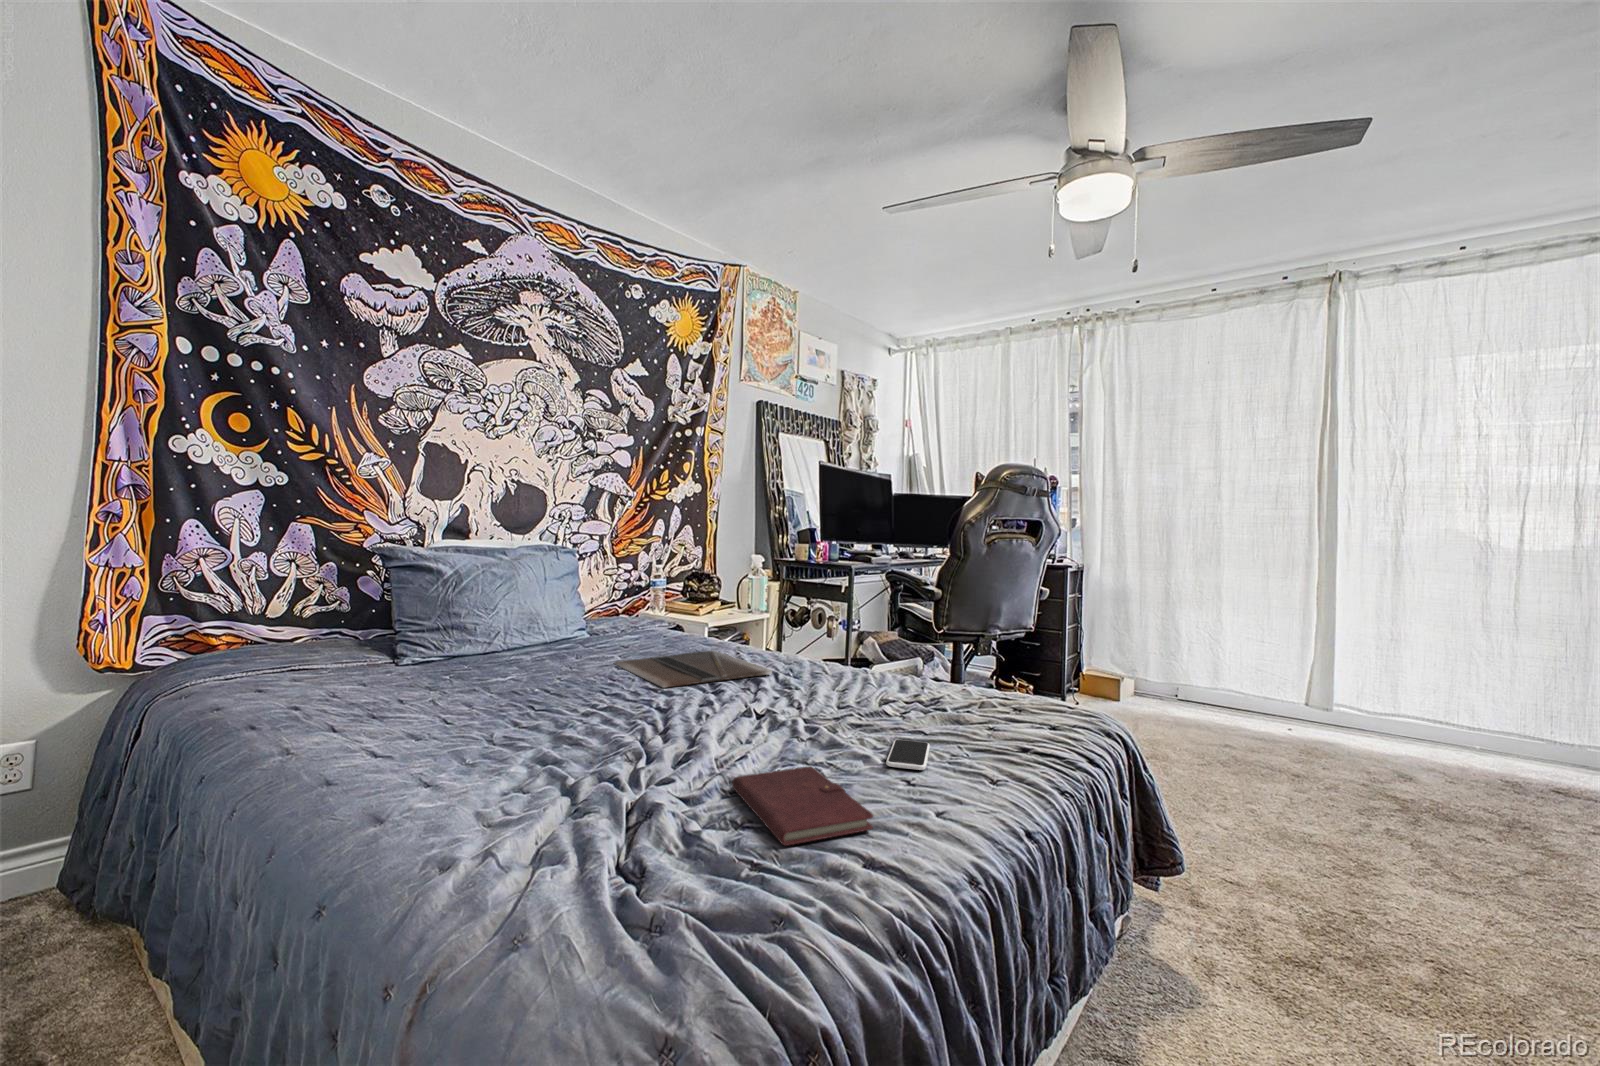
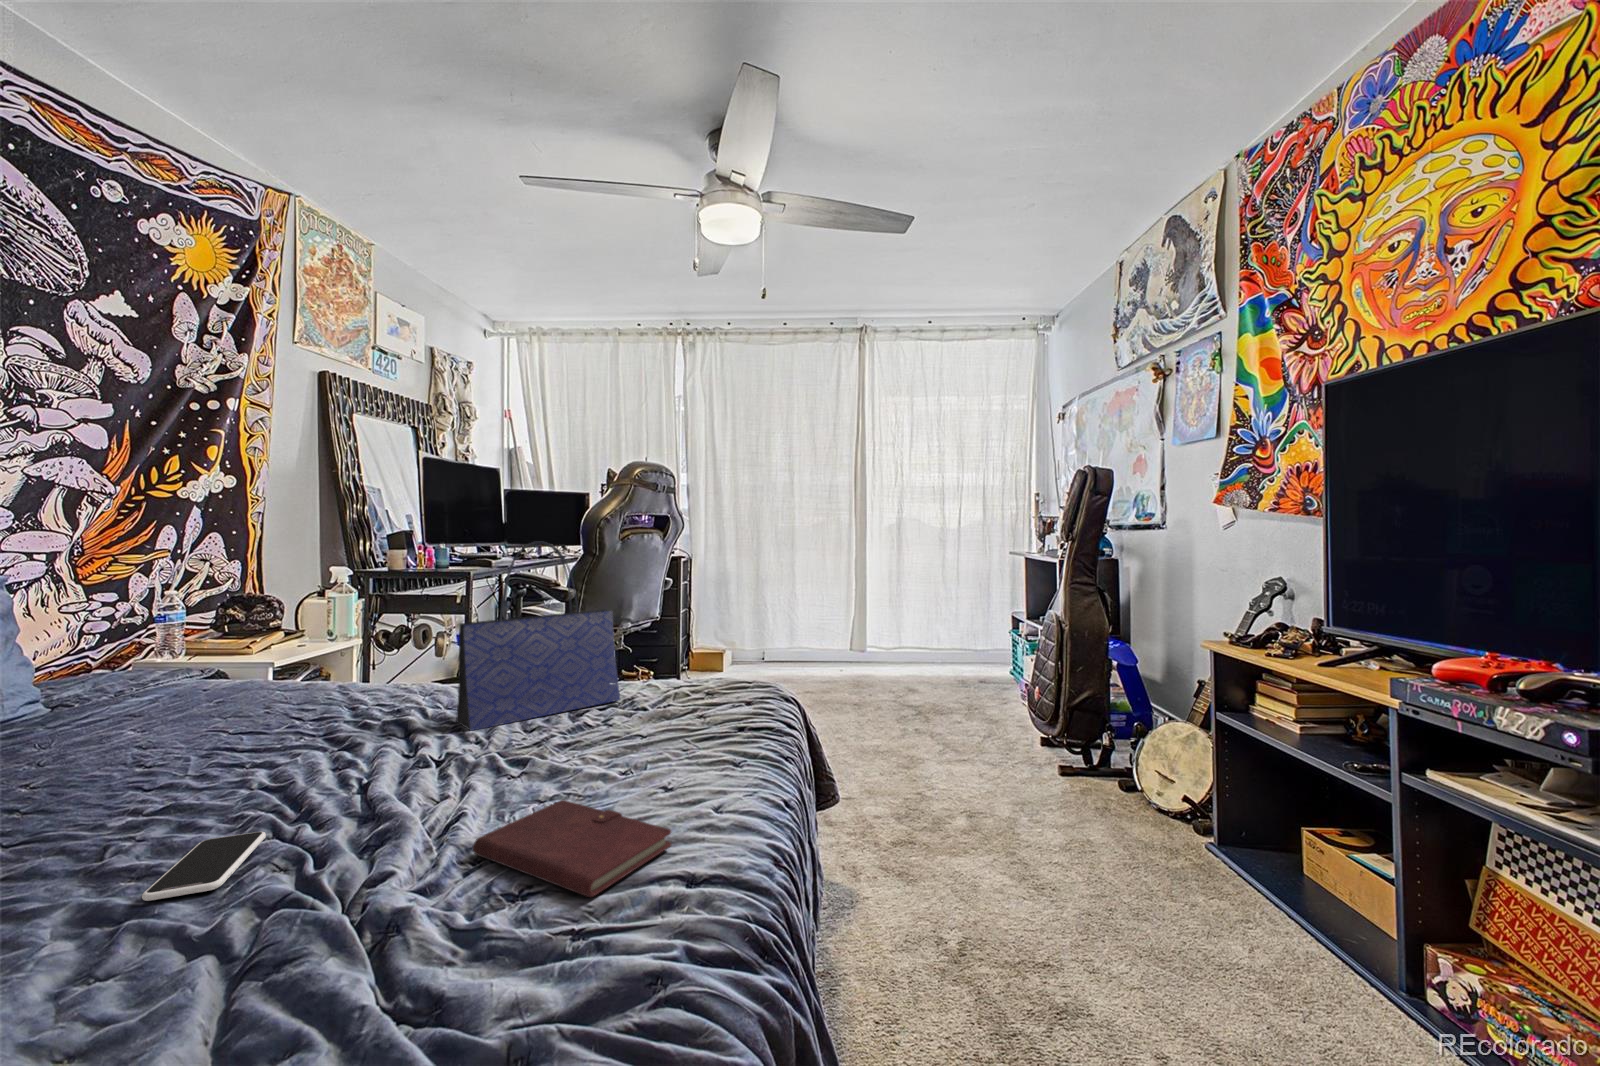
tote bag: none [789,542,934,699] -> present [456,542,620,731]
laptop: present [615,651,772,688] -> none [143,692,420,755]
smartphone: present [886,740,930,770] -> present [142,832,266,901]

